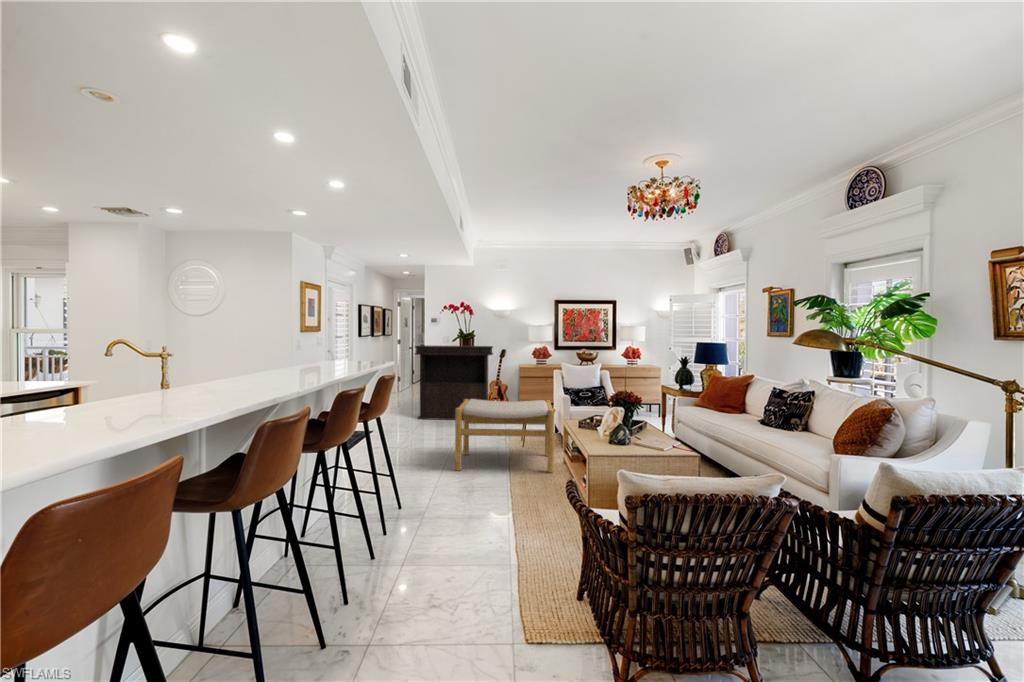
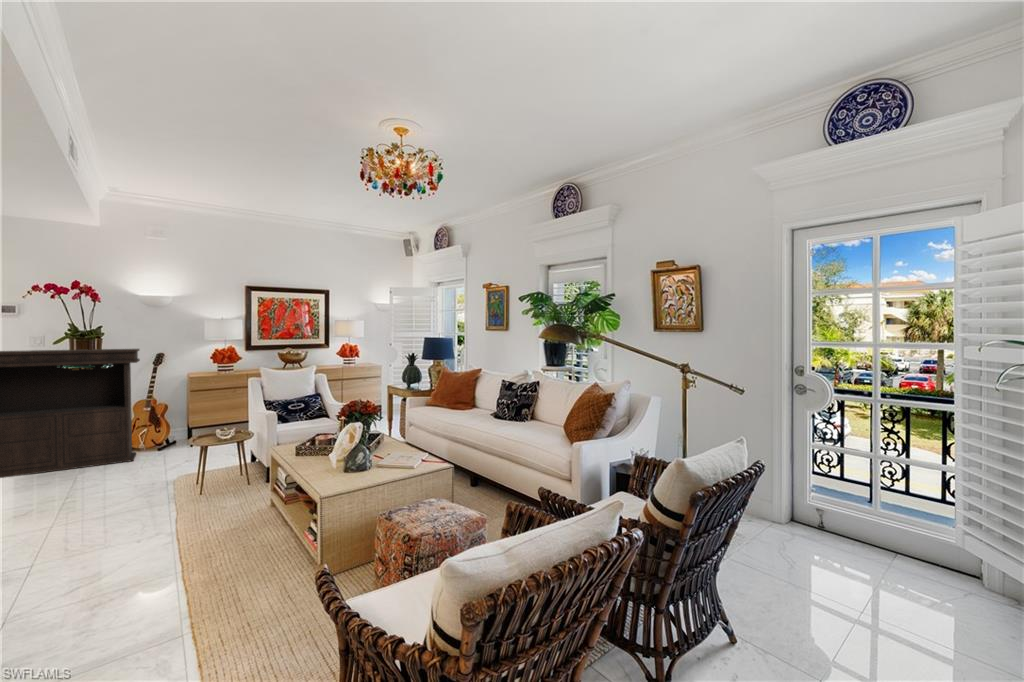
footstool: present [455,399,554,472] -> none [70,422,261,563]

